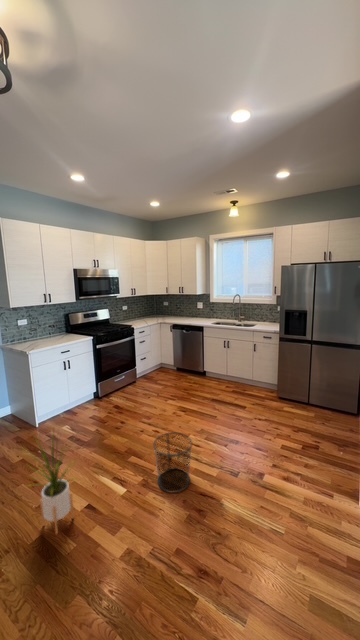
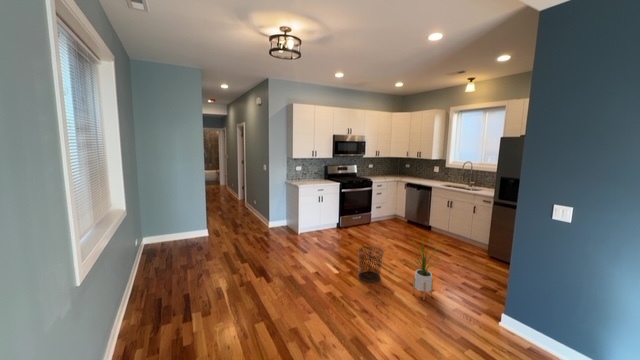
house plant: present [35,438,74,533] -> present [413,246,435,300]

